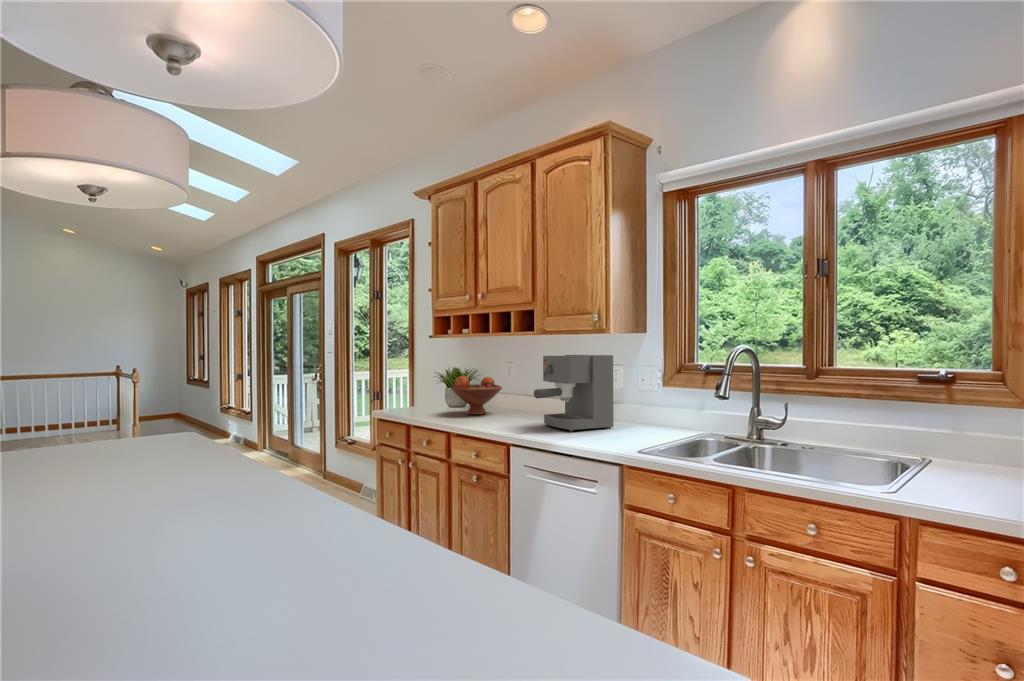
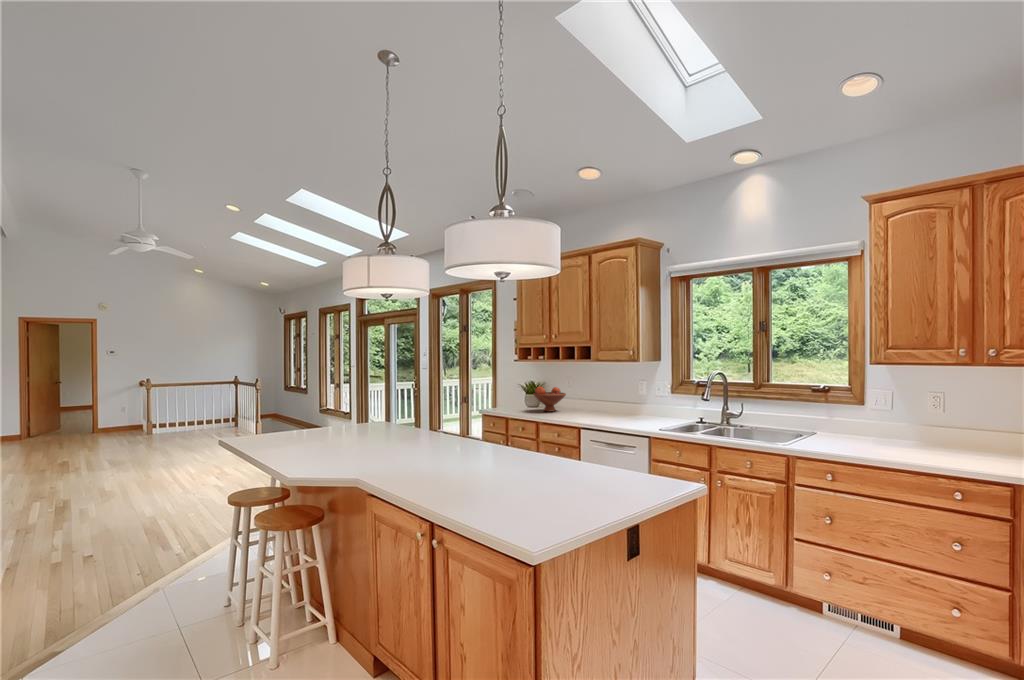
coffee maker: present [534,355,613,431] -> none [595,374,642,420]

